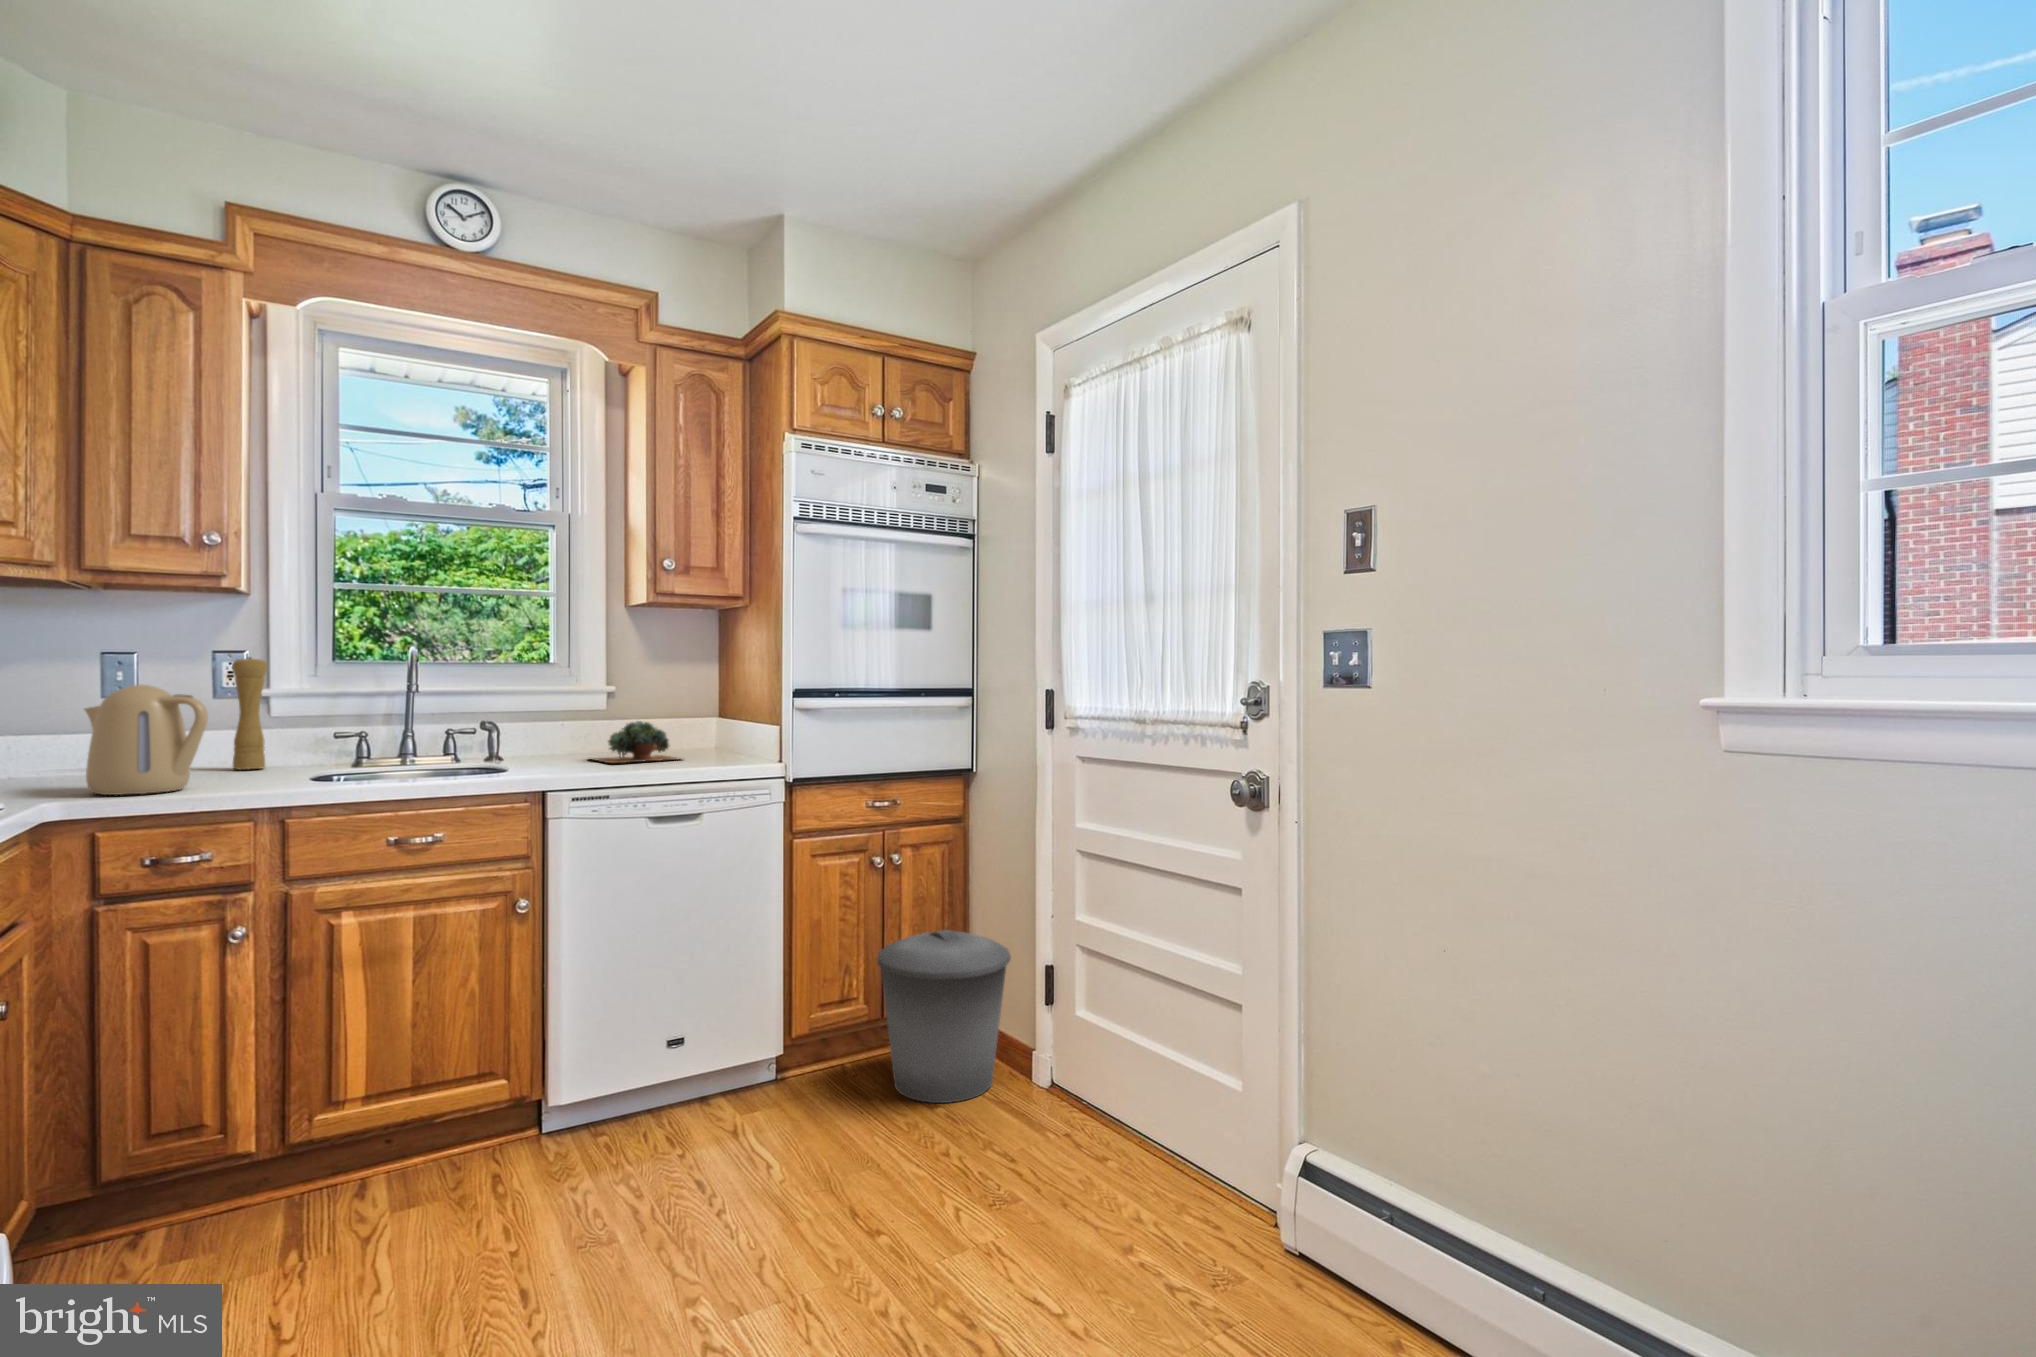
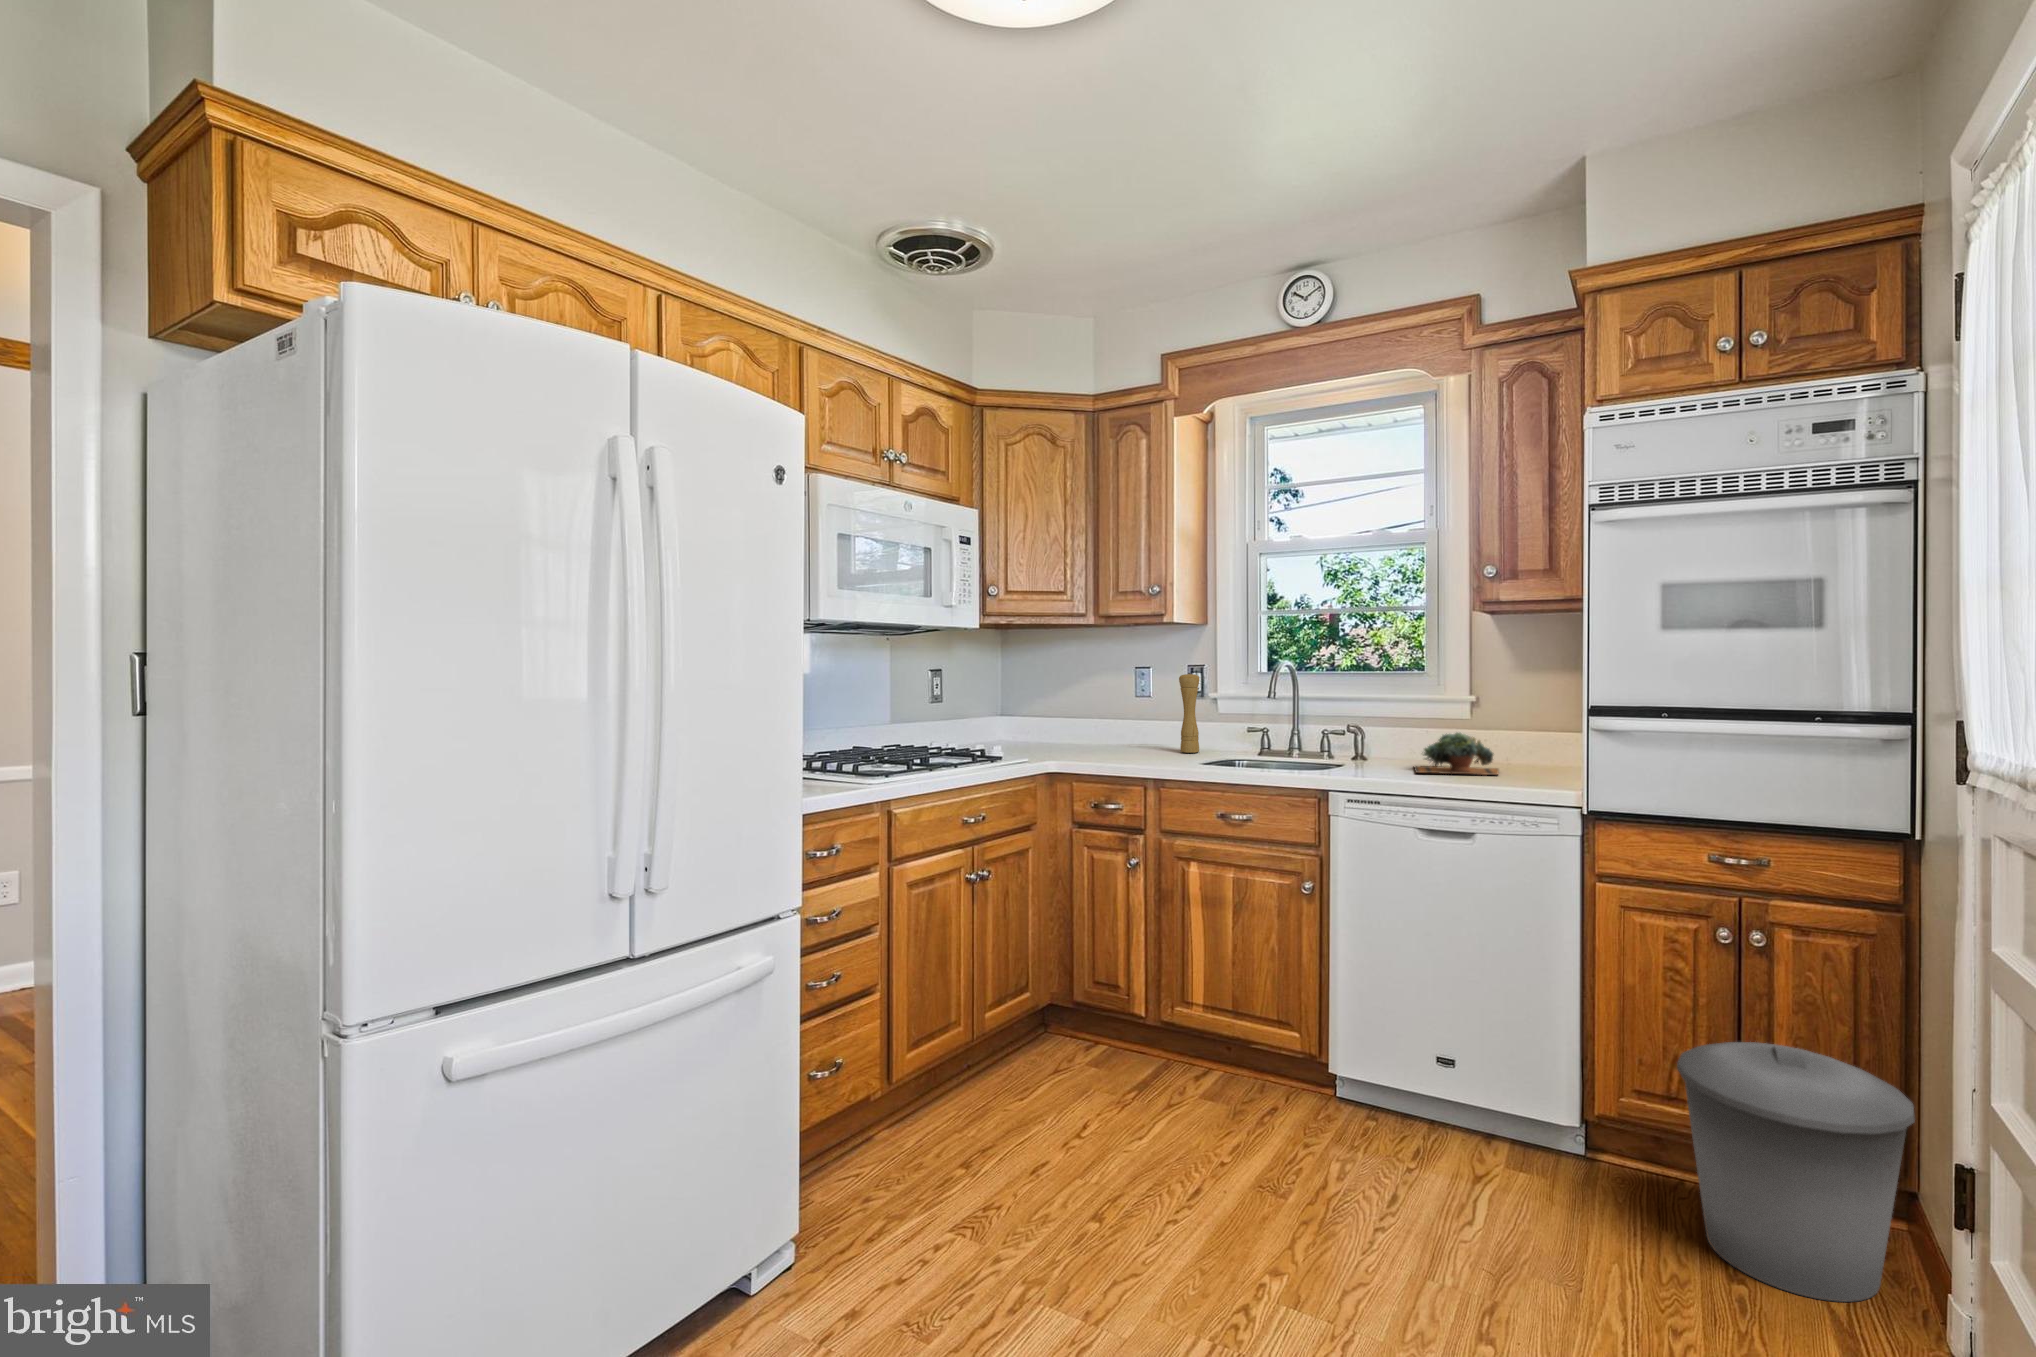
kettle: present [84,684,208,795] -> none [1076,696,1126,766]

